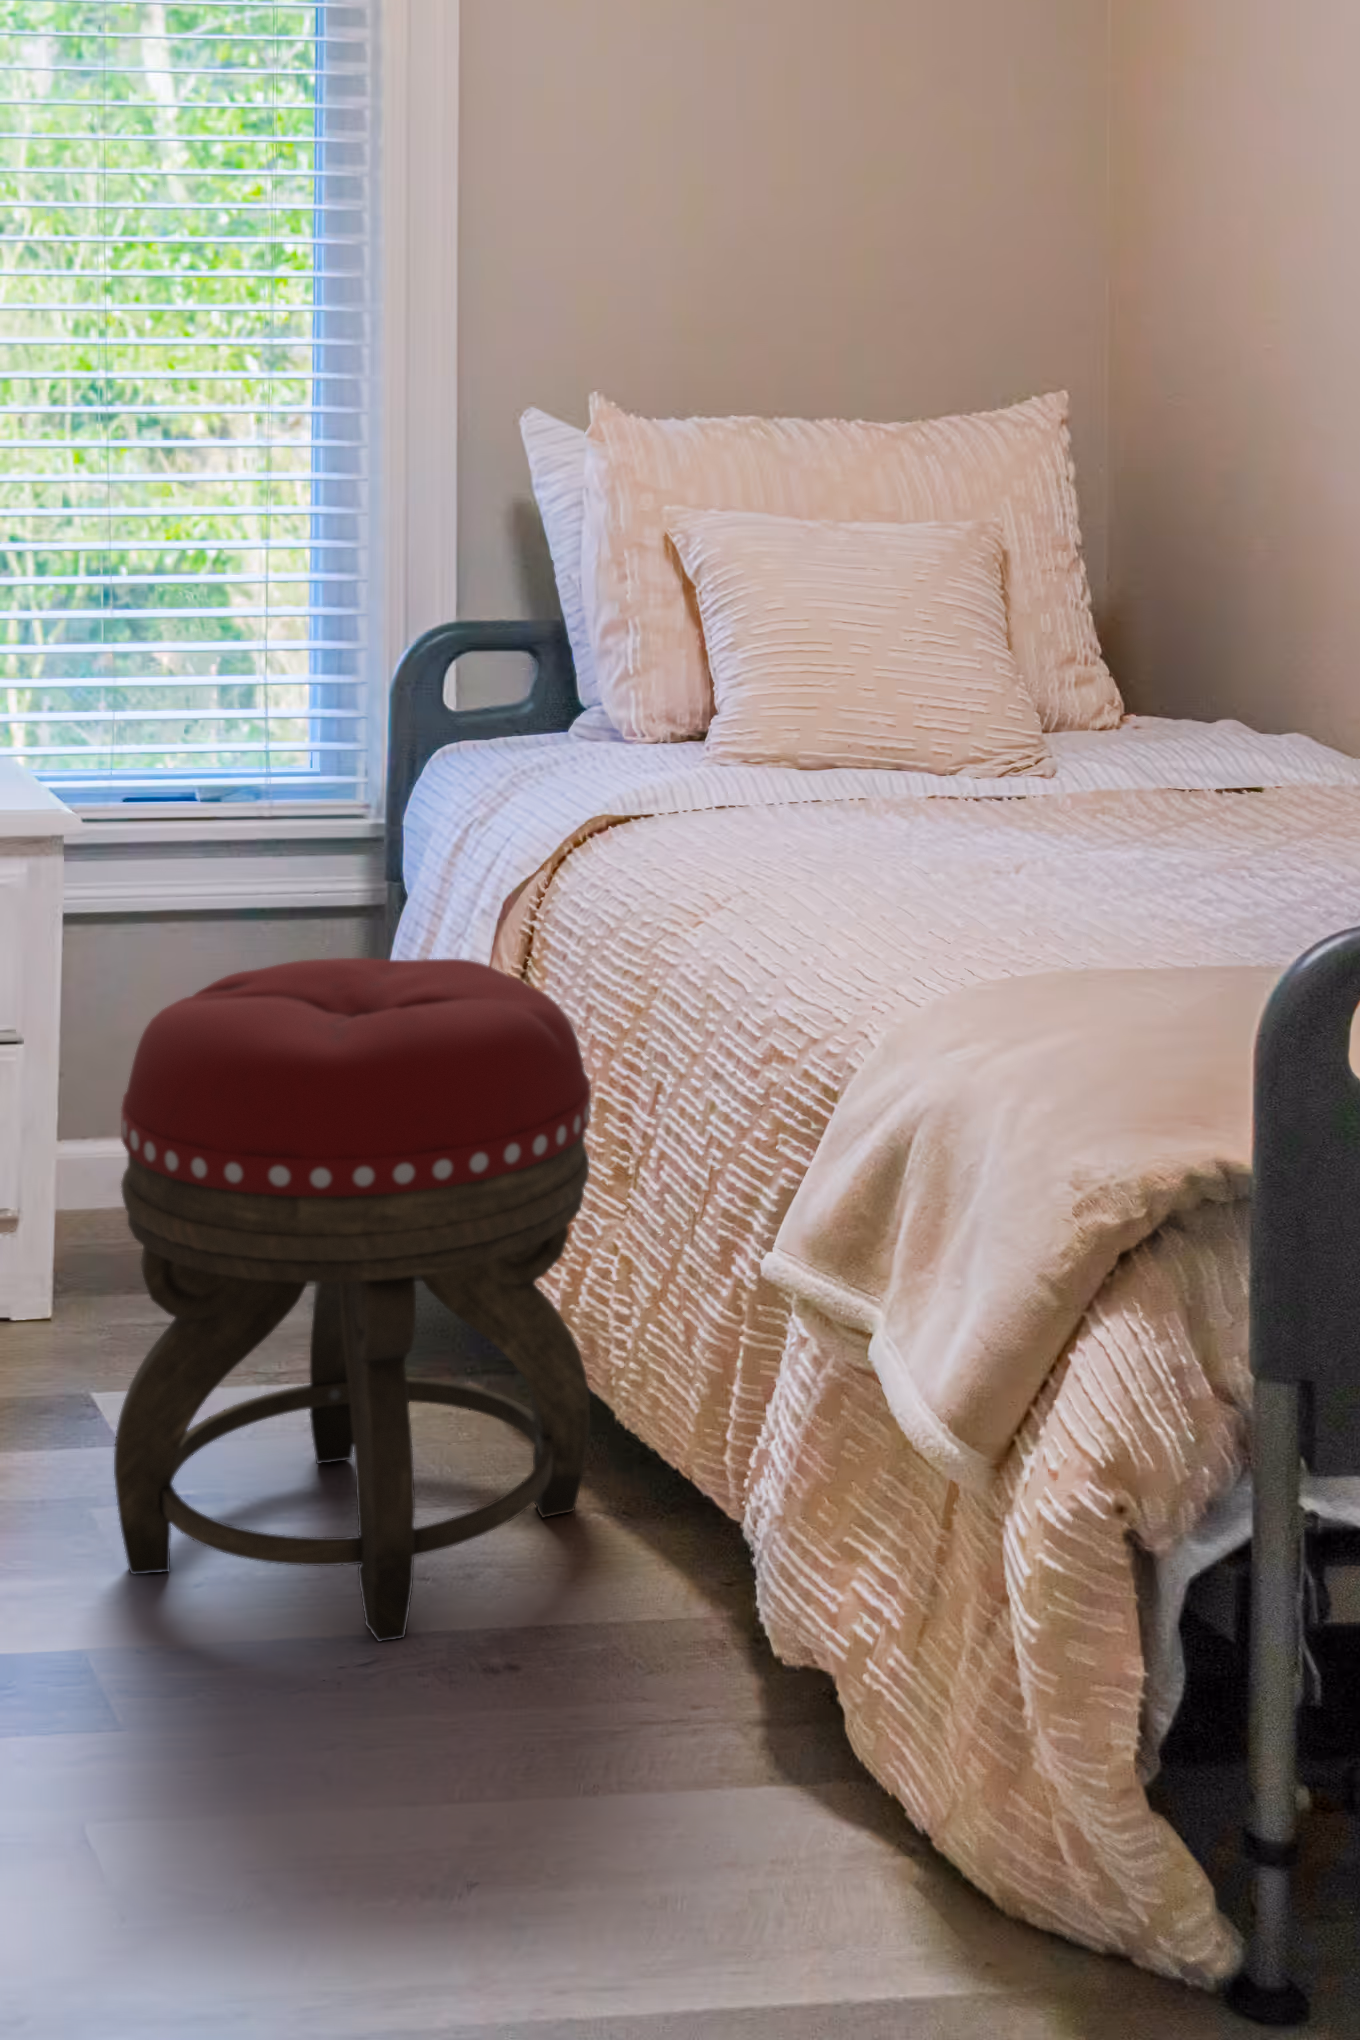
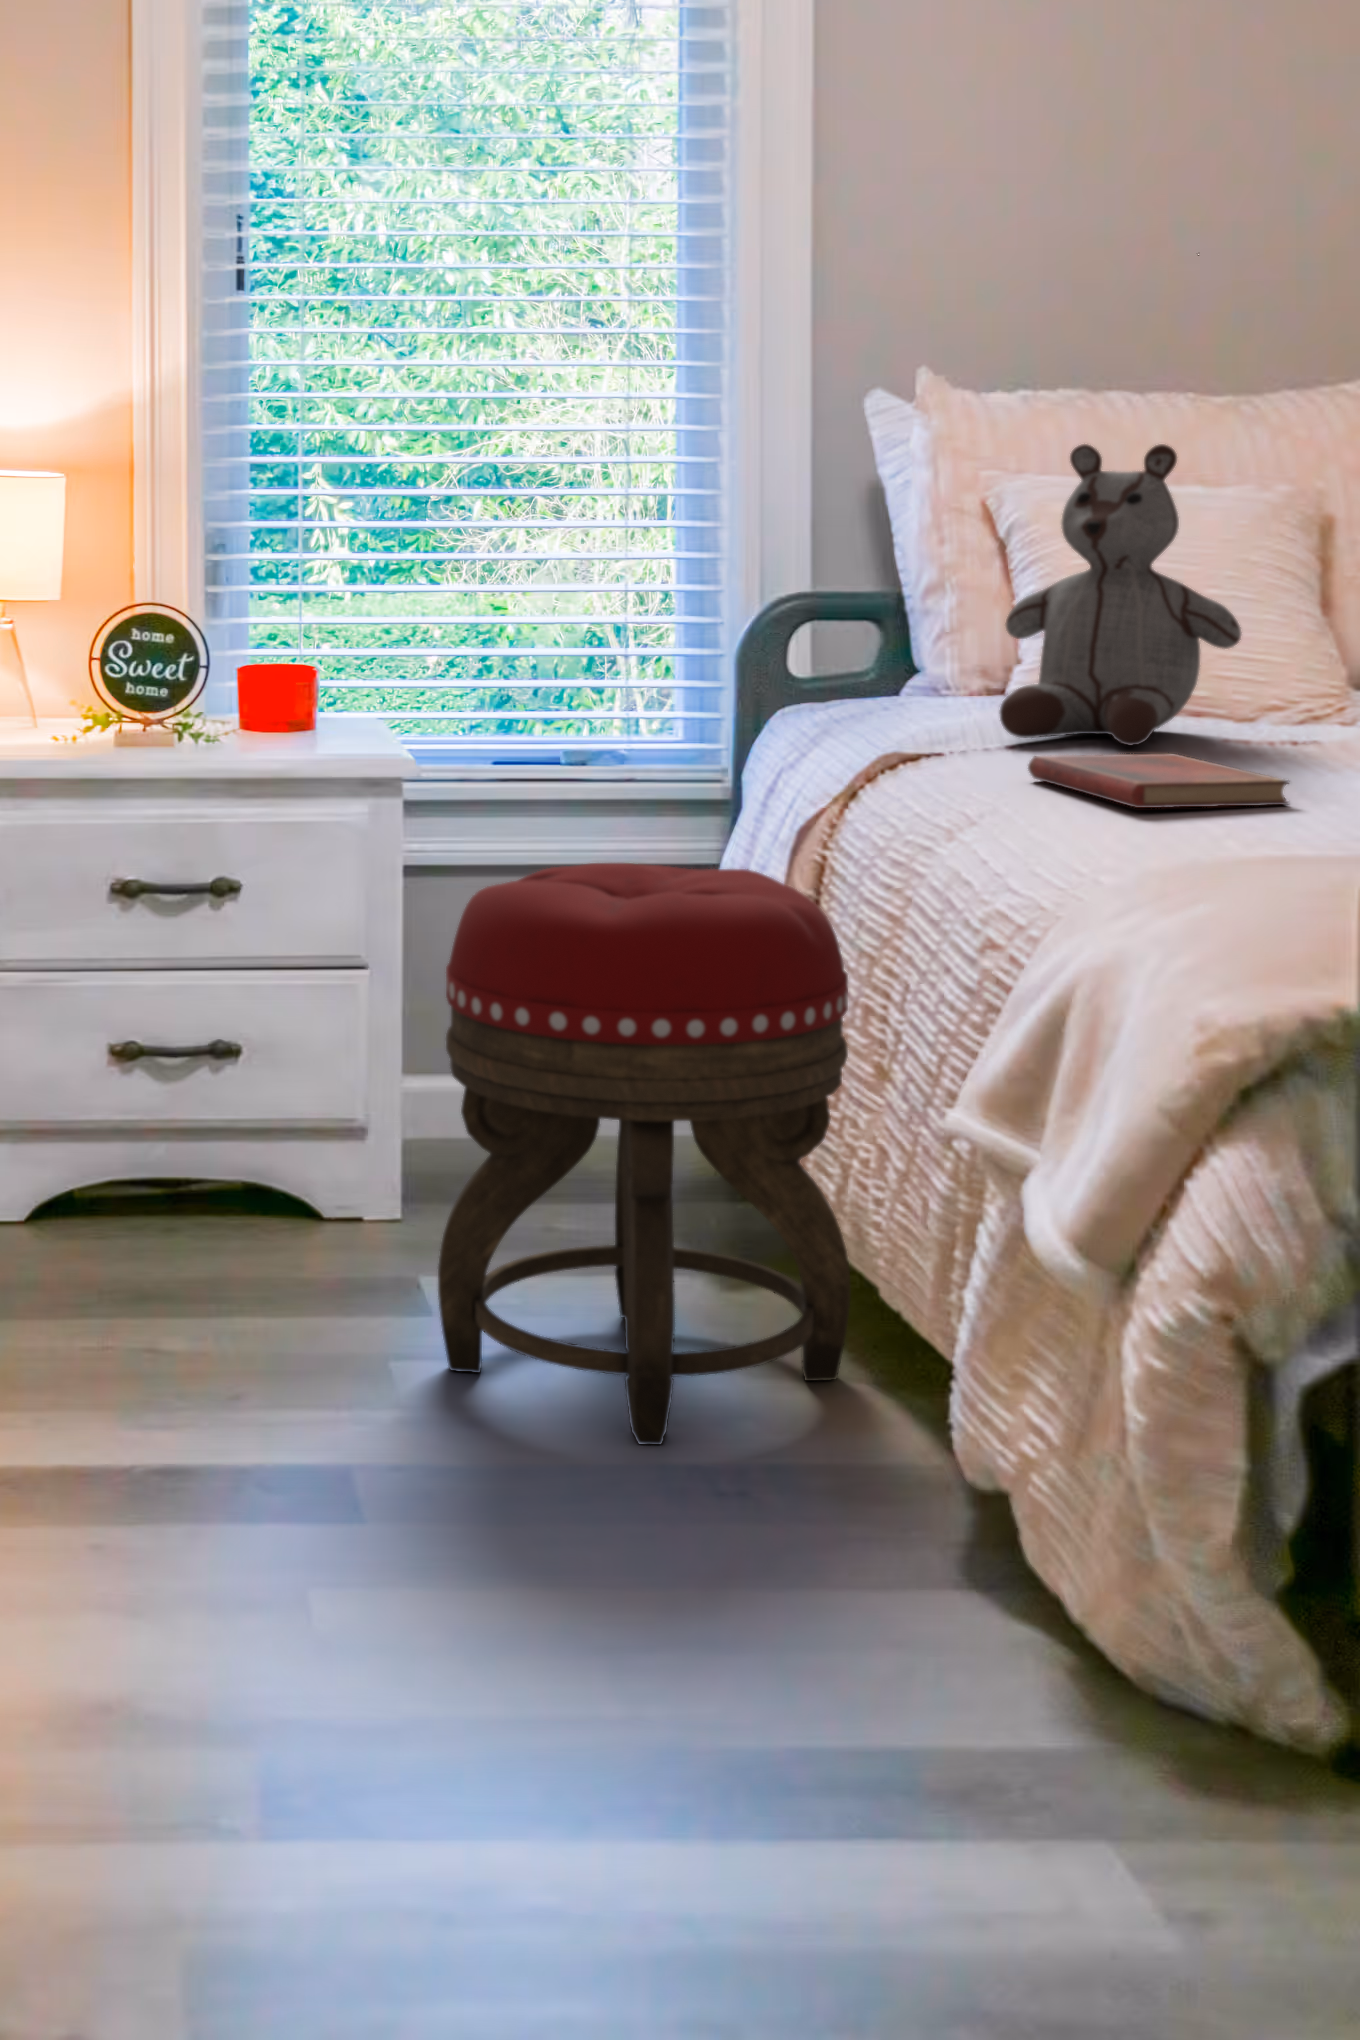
stuffed bear: none [708,476,951,797] -> present [1000,444,1242,746]
diary: none [774,814,1052,893] -> present [1028,754,1289,808]

